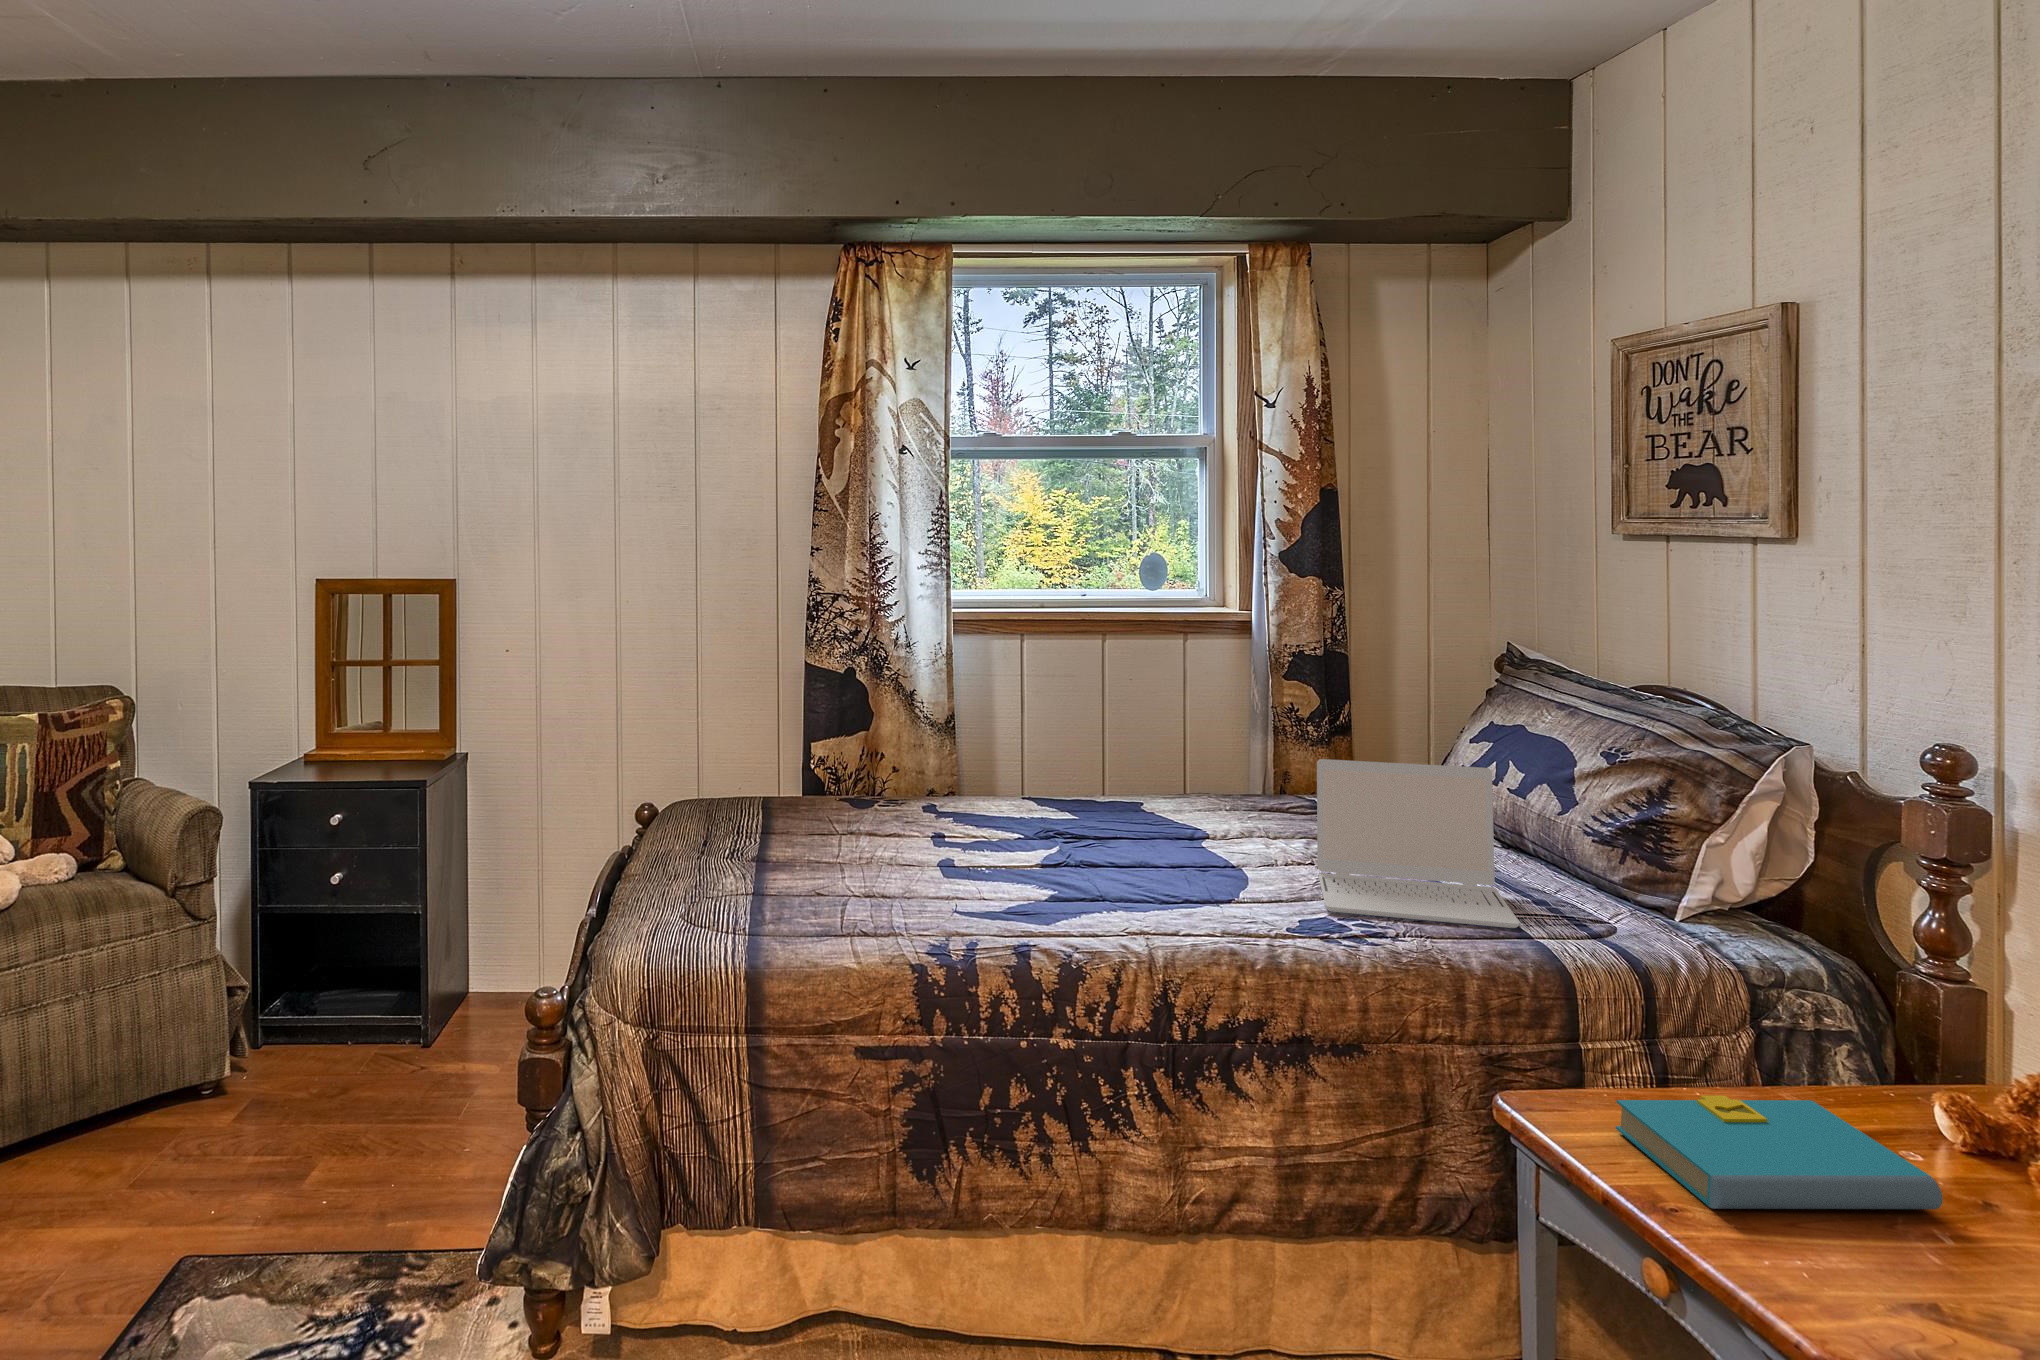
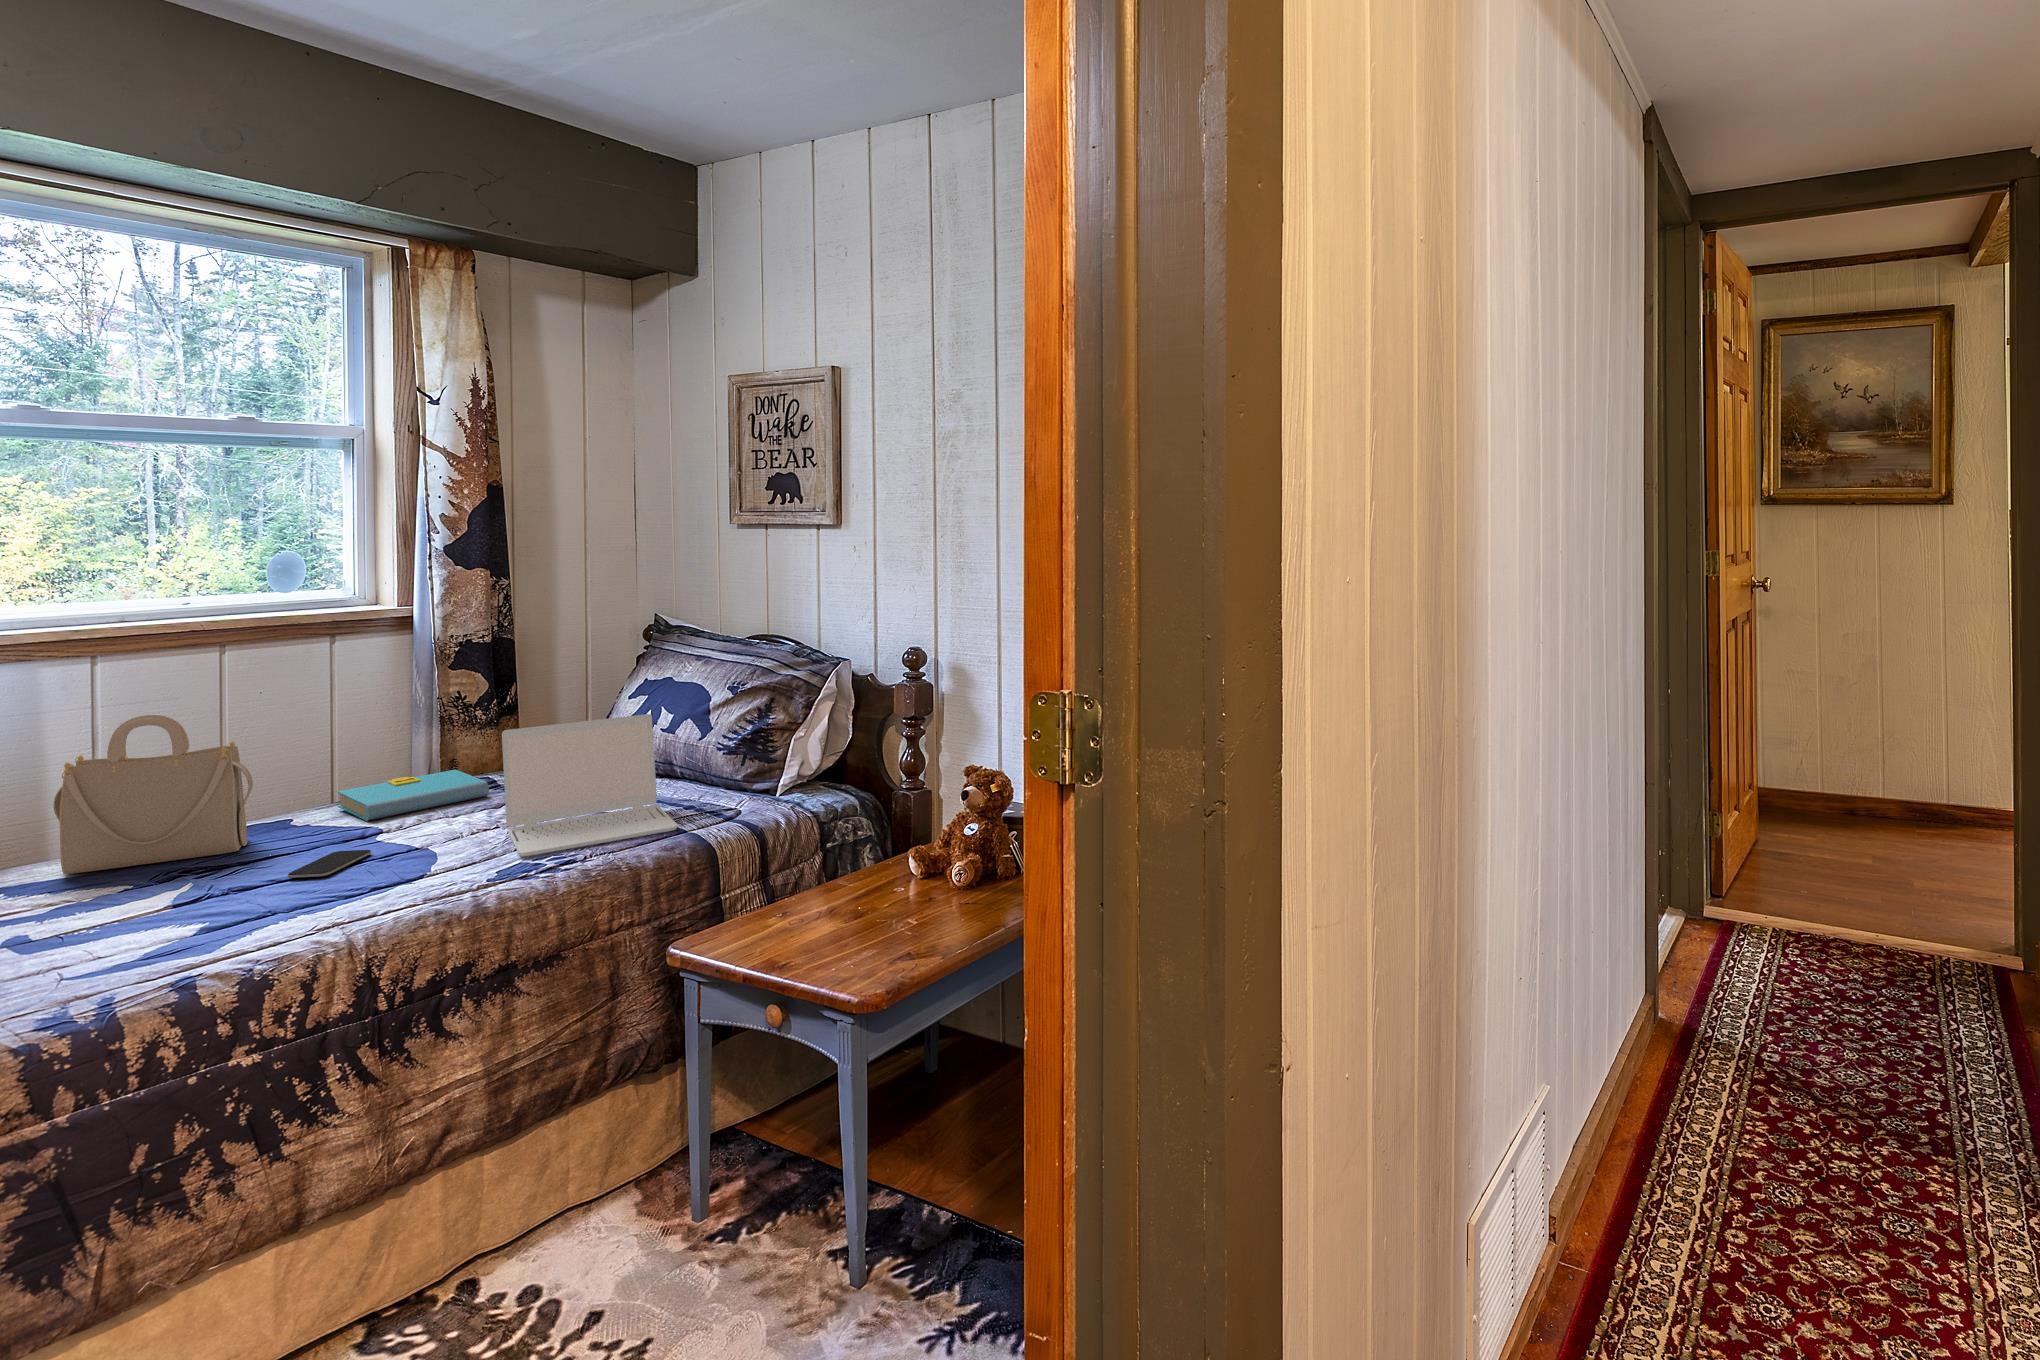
handbag: none [977,695,1106,833] -> present [53,715,253,874]
smartphone: none [1120,855,1190,878] -> present [288,850,371,878]
book: present [1616,1095,1942,1209] -> present [337,770,489,821]

